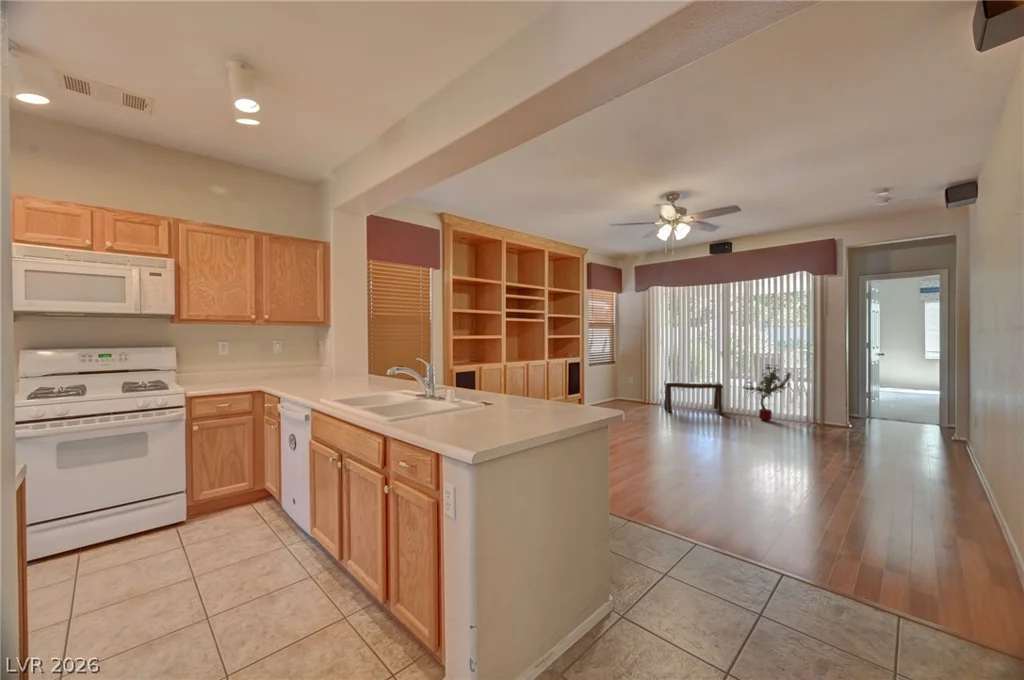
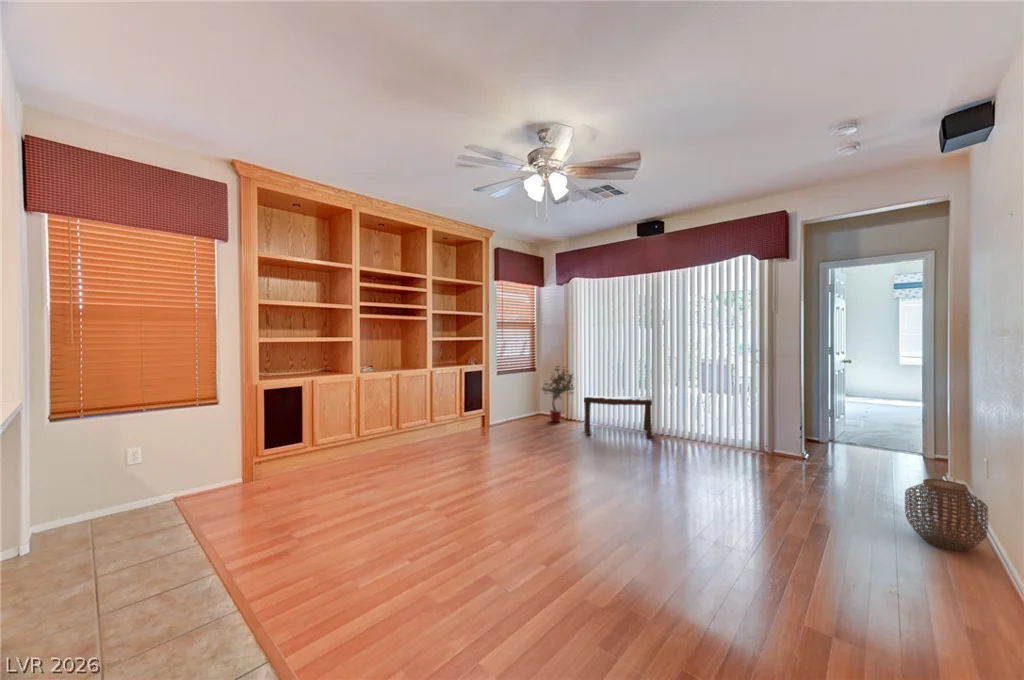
potted tree: present [743,364,790,421] -> present [542,366,575,422]
woven basket: none [918,427,971,471] -> present [905,479,988,551]

